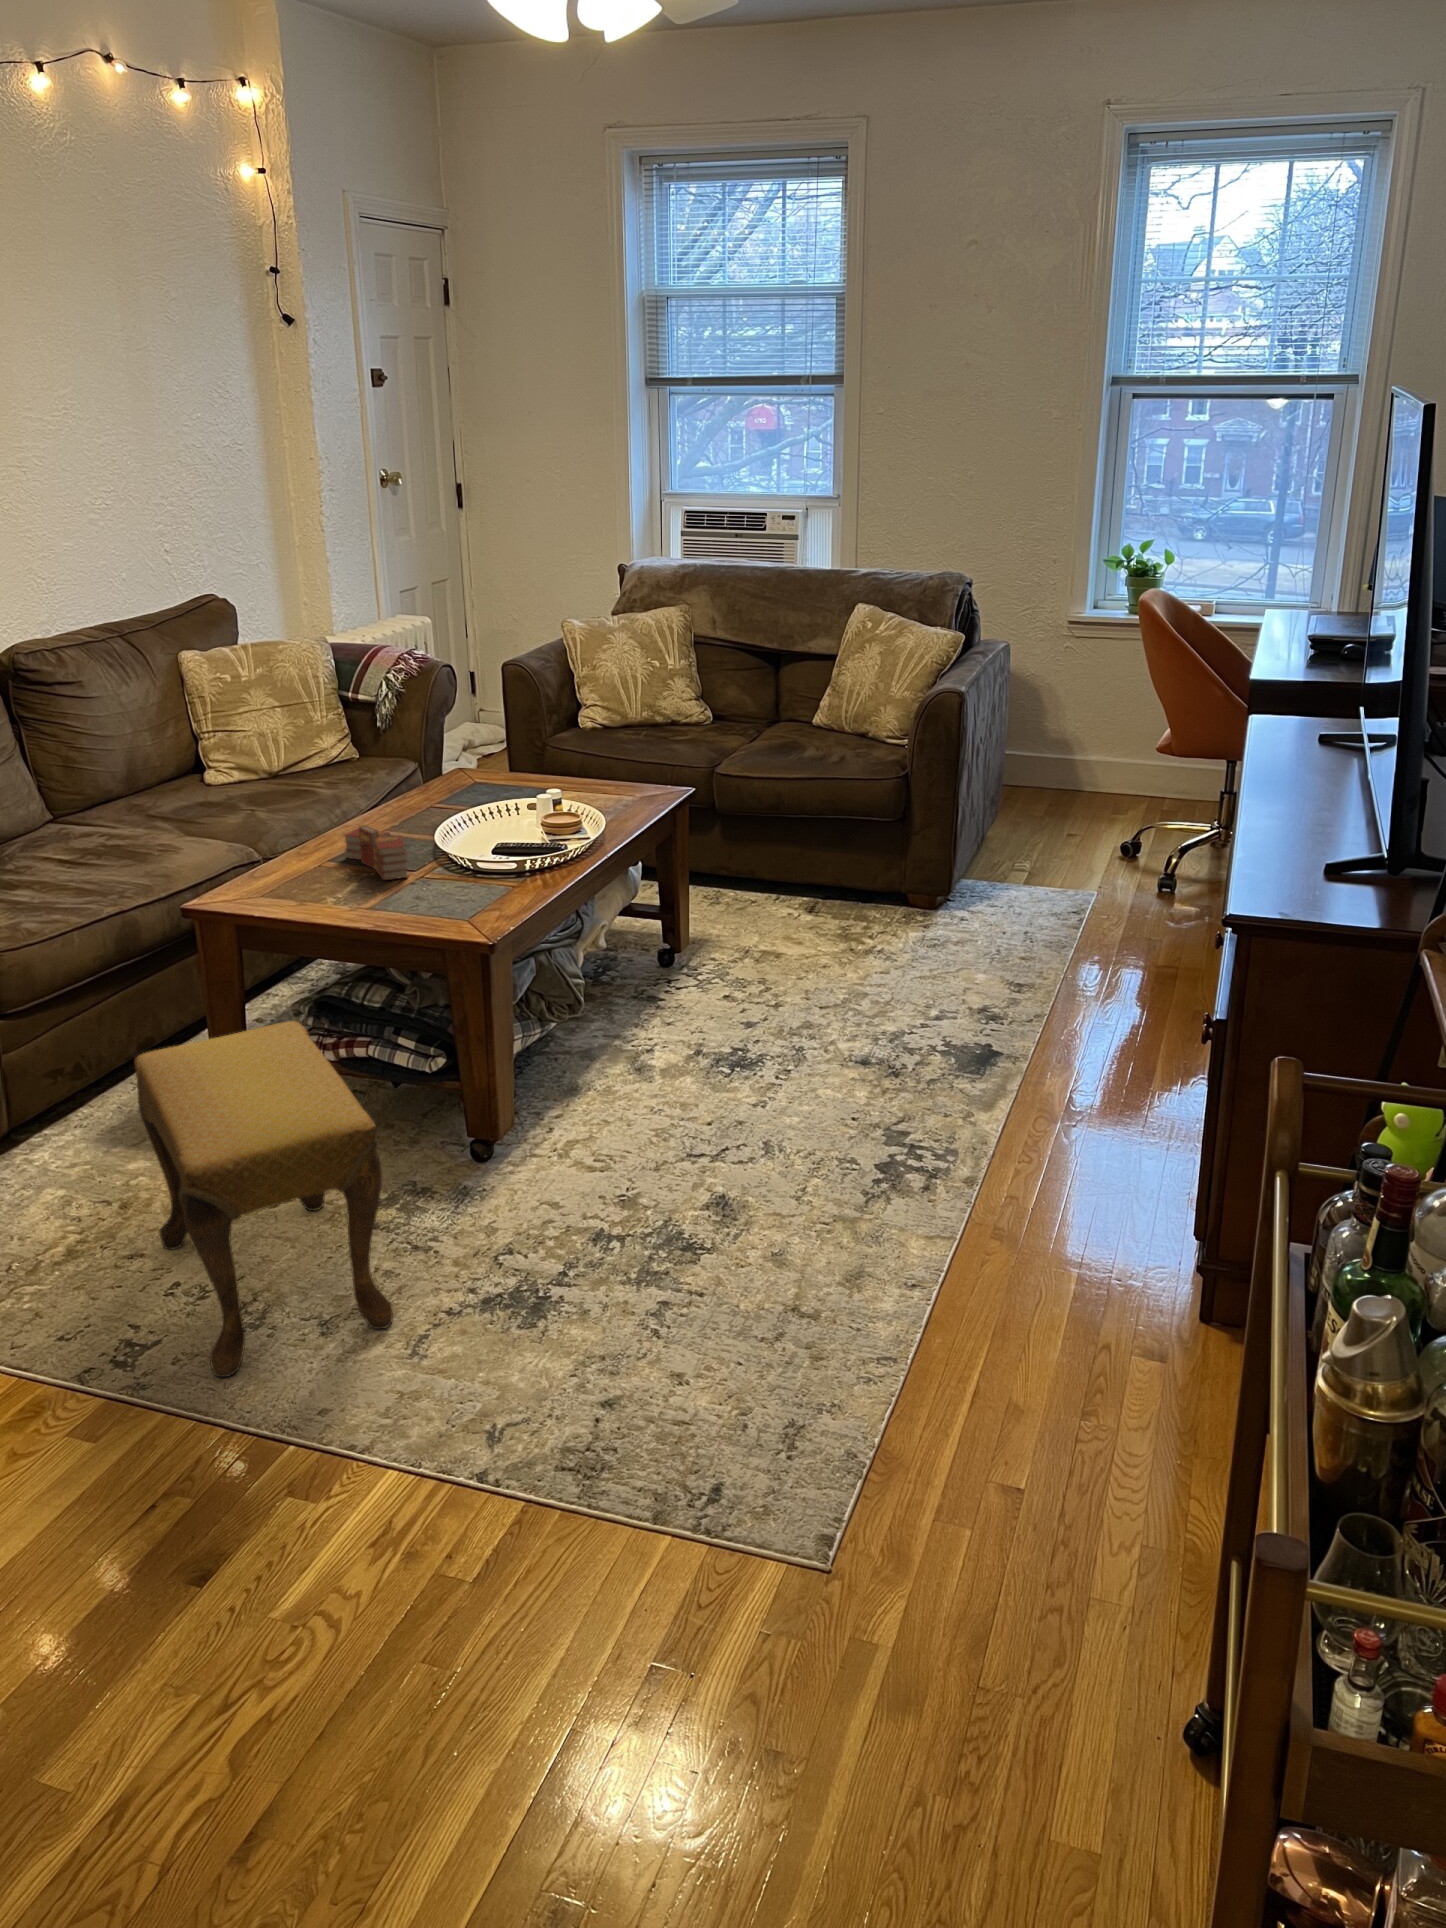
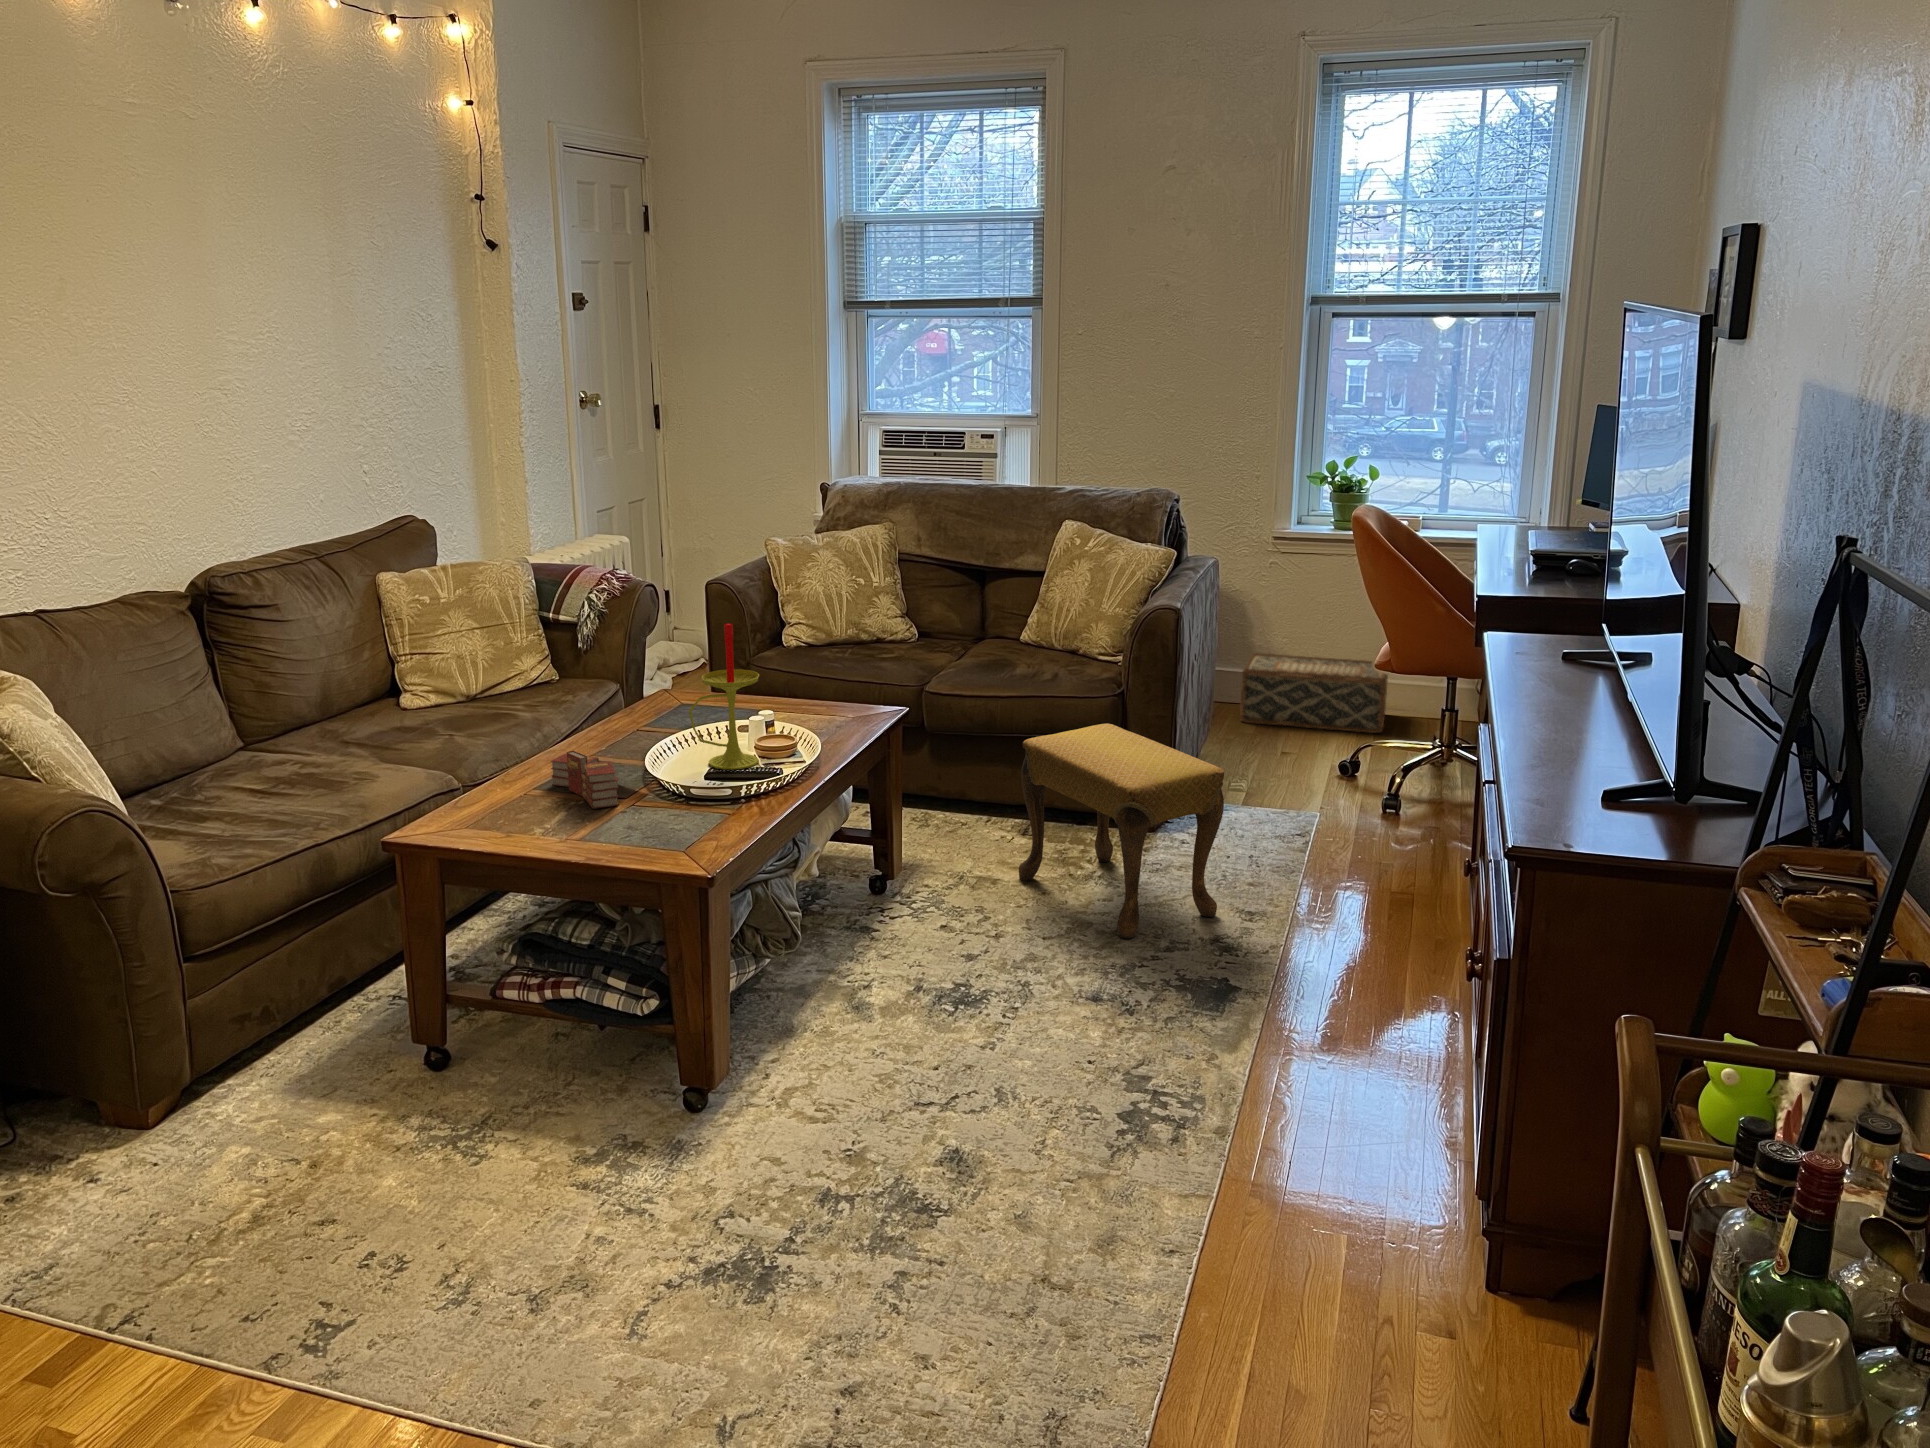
candle: none [476,700,545,844] -> present [689,623,759,770]
woven basket: none [1032,737,1179,817] -> present [1240,653,1388,733]
footstool: present [134,1021,393,1377] -> present [1019,723,1224,938]

